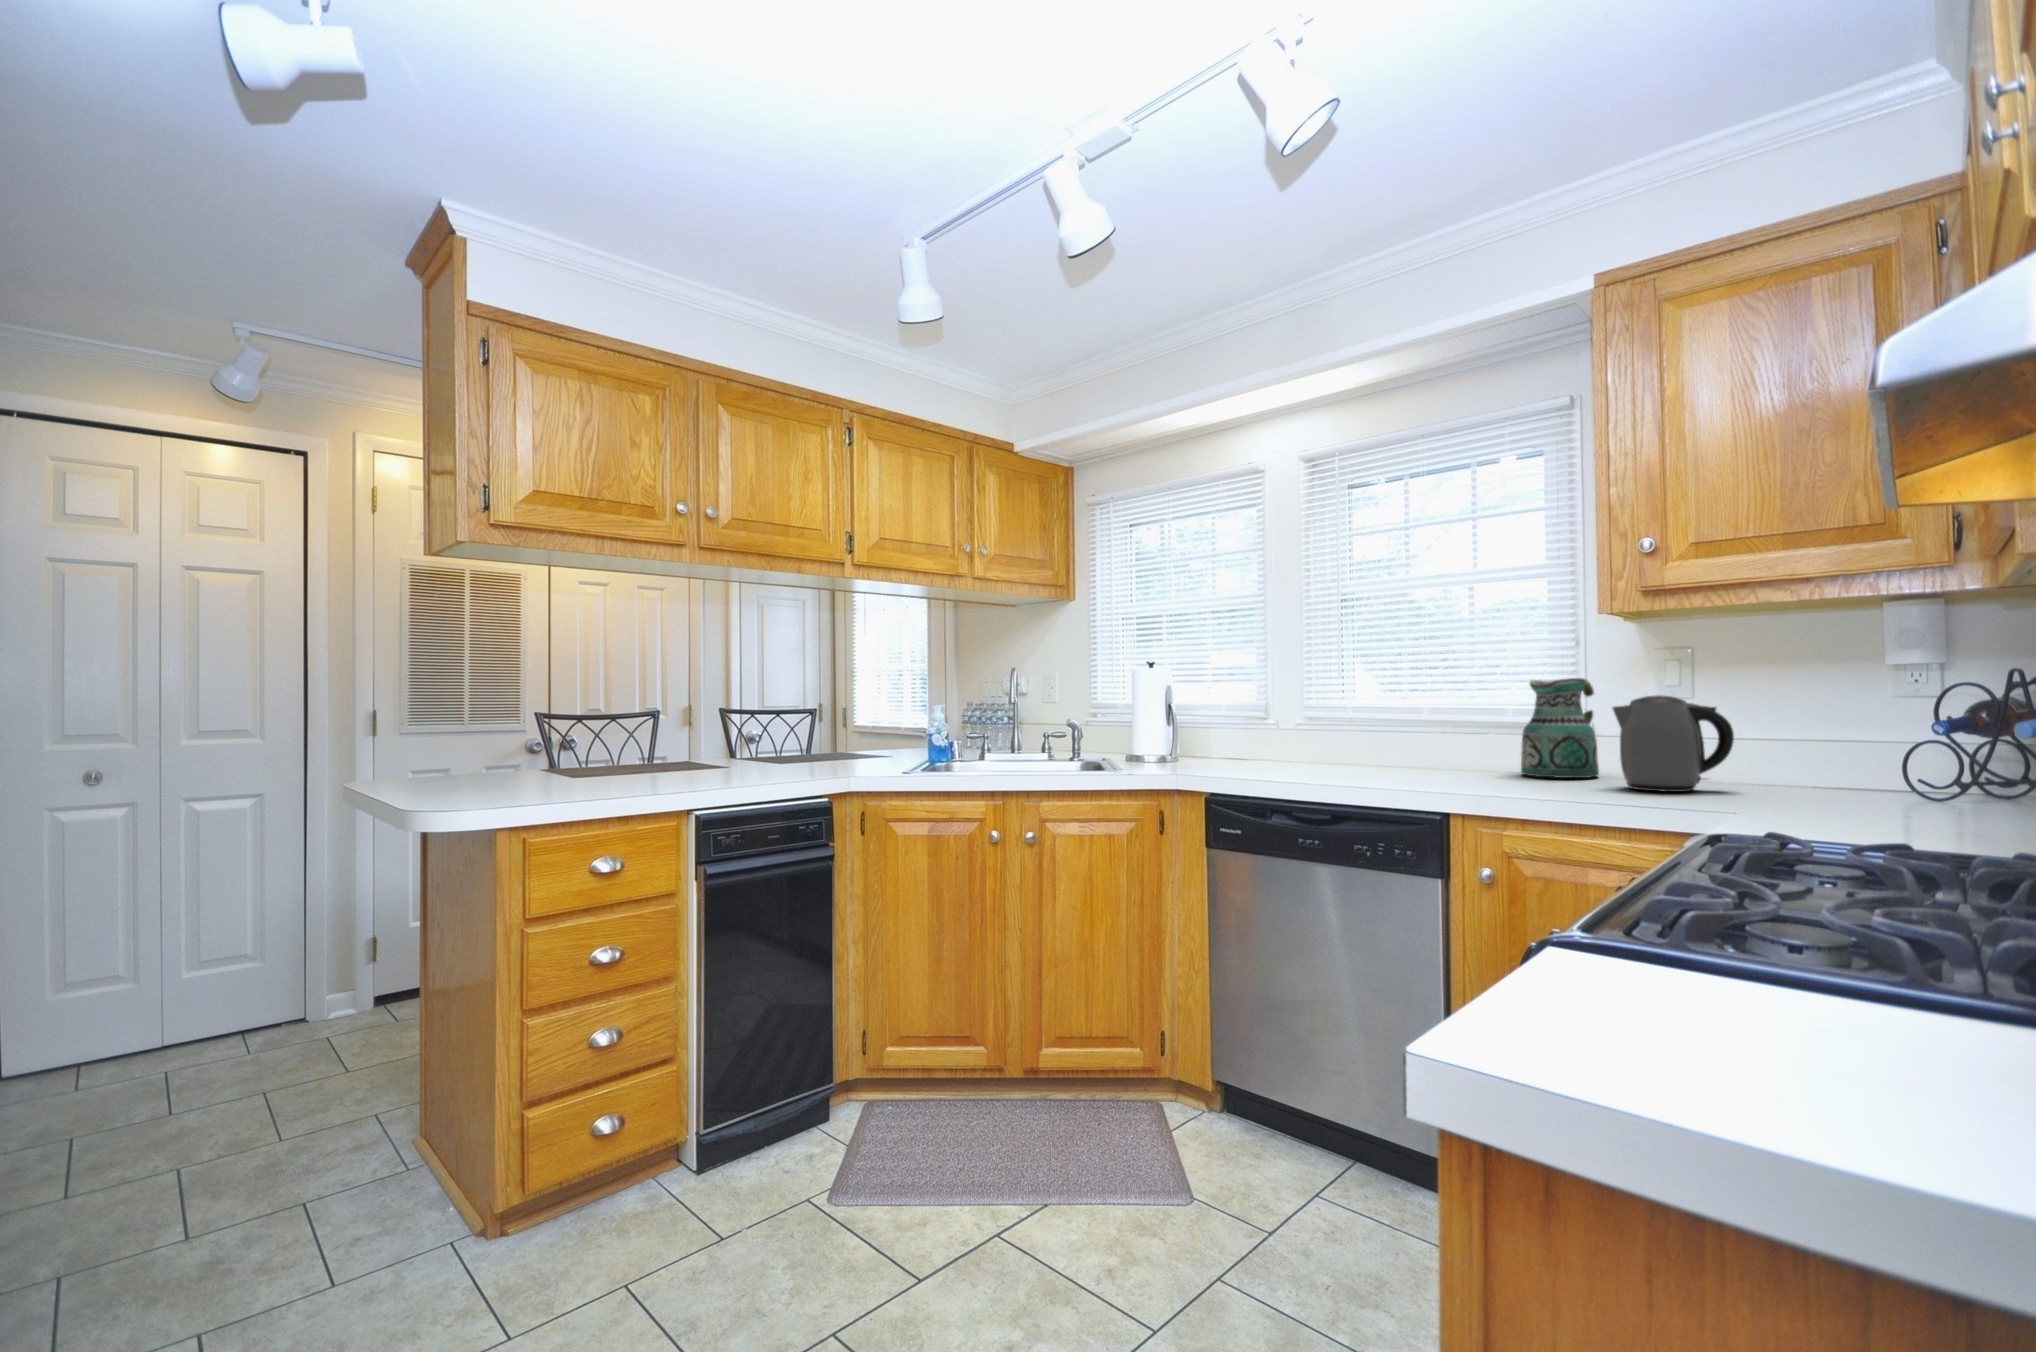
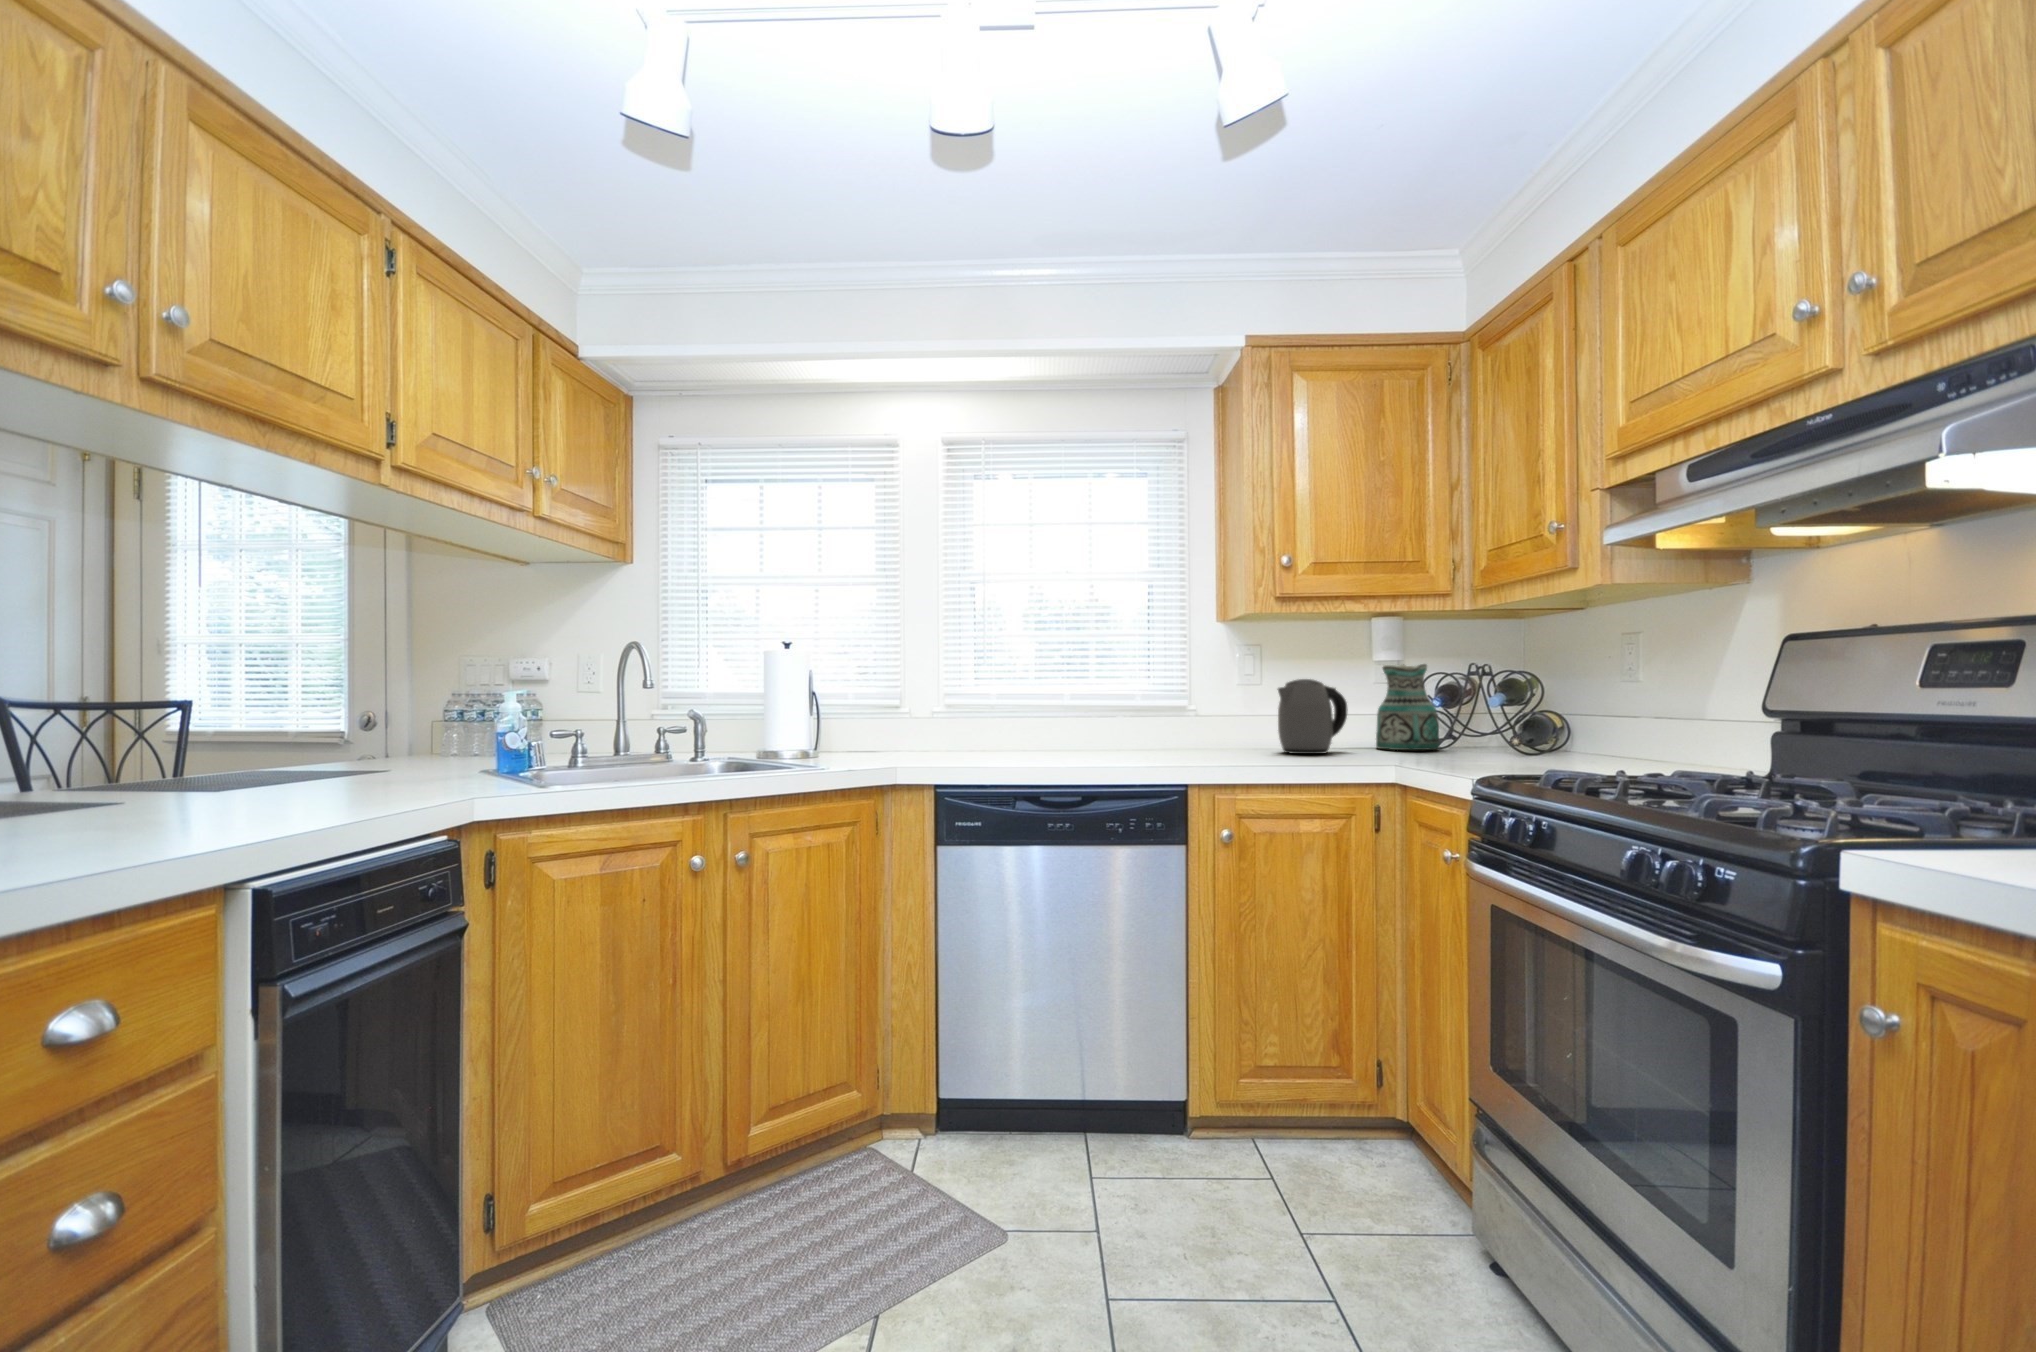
ceramic pitcher: present [1521,678,1599,778] -> present [1376,664,1440,750]

